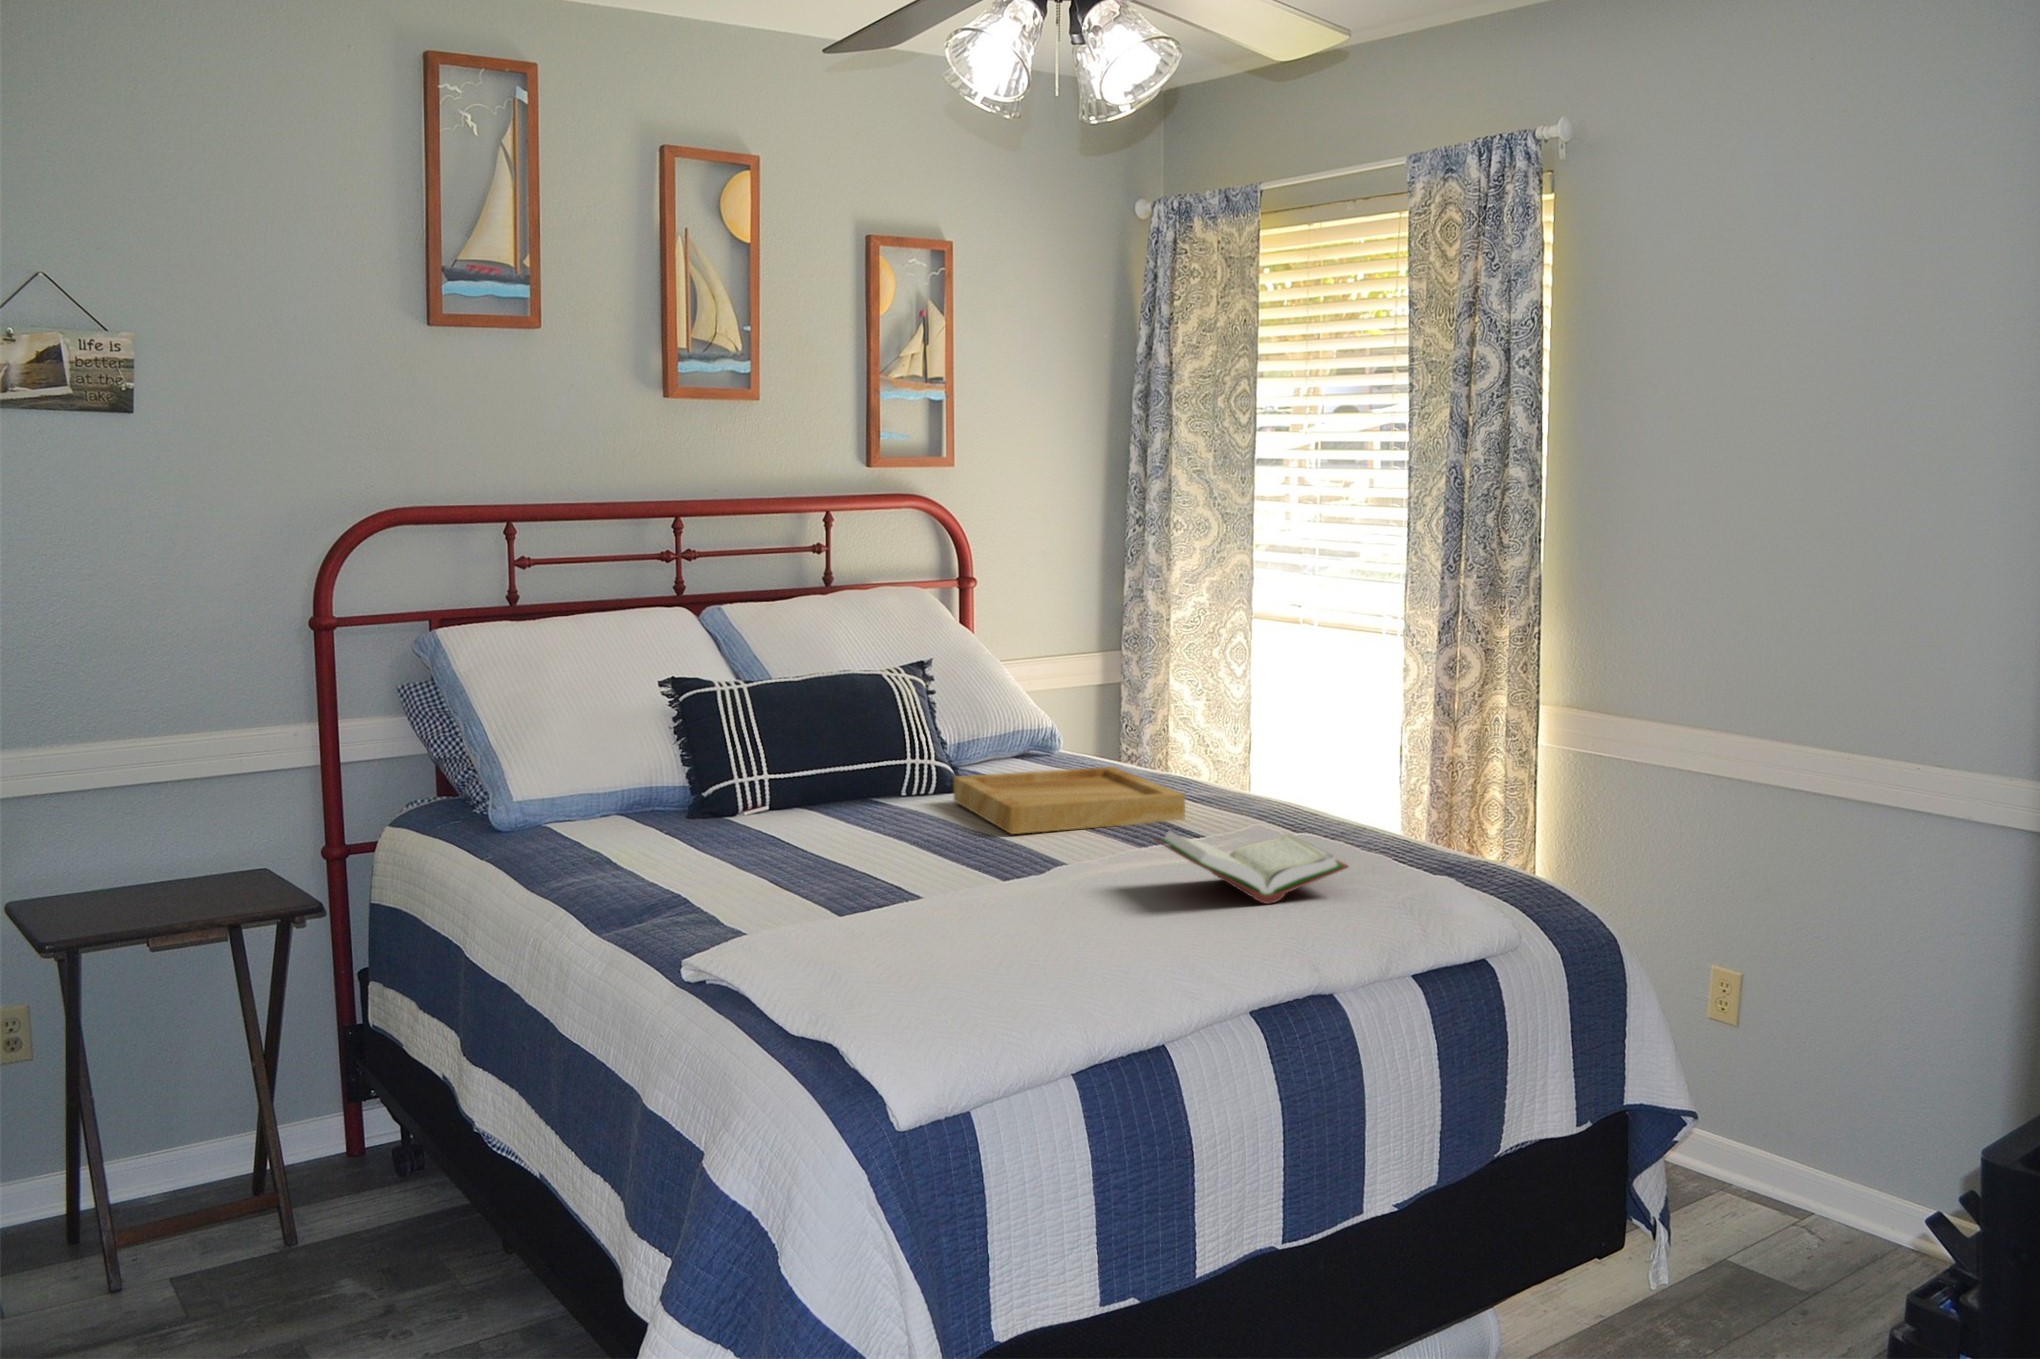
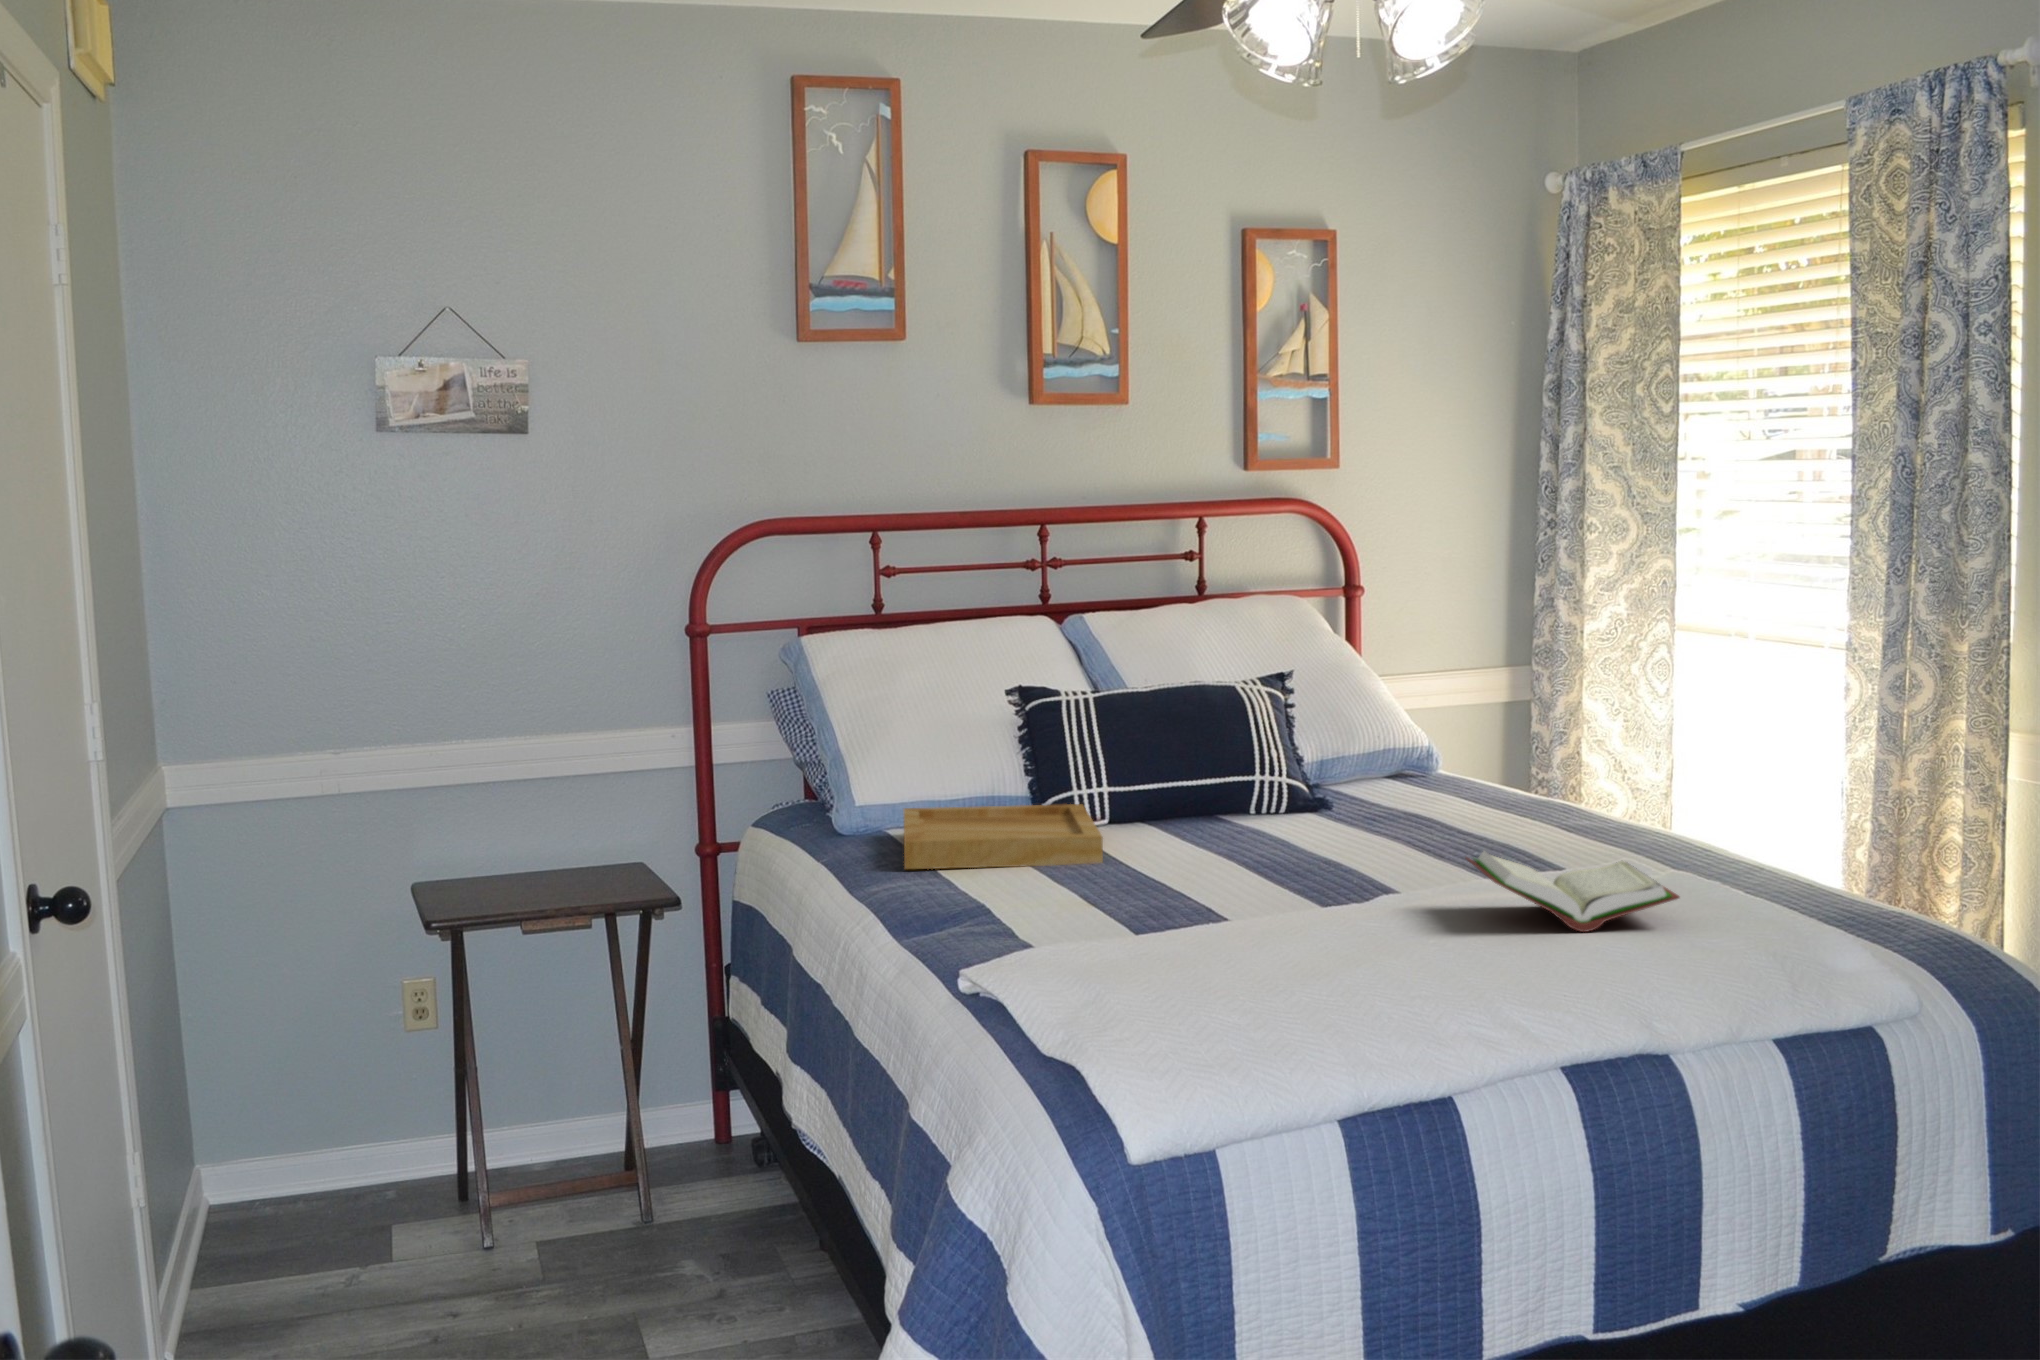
tray: present [954,767,1185,834] -> present [904,804,1103,869]

